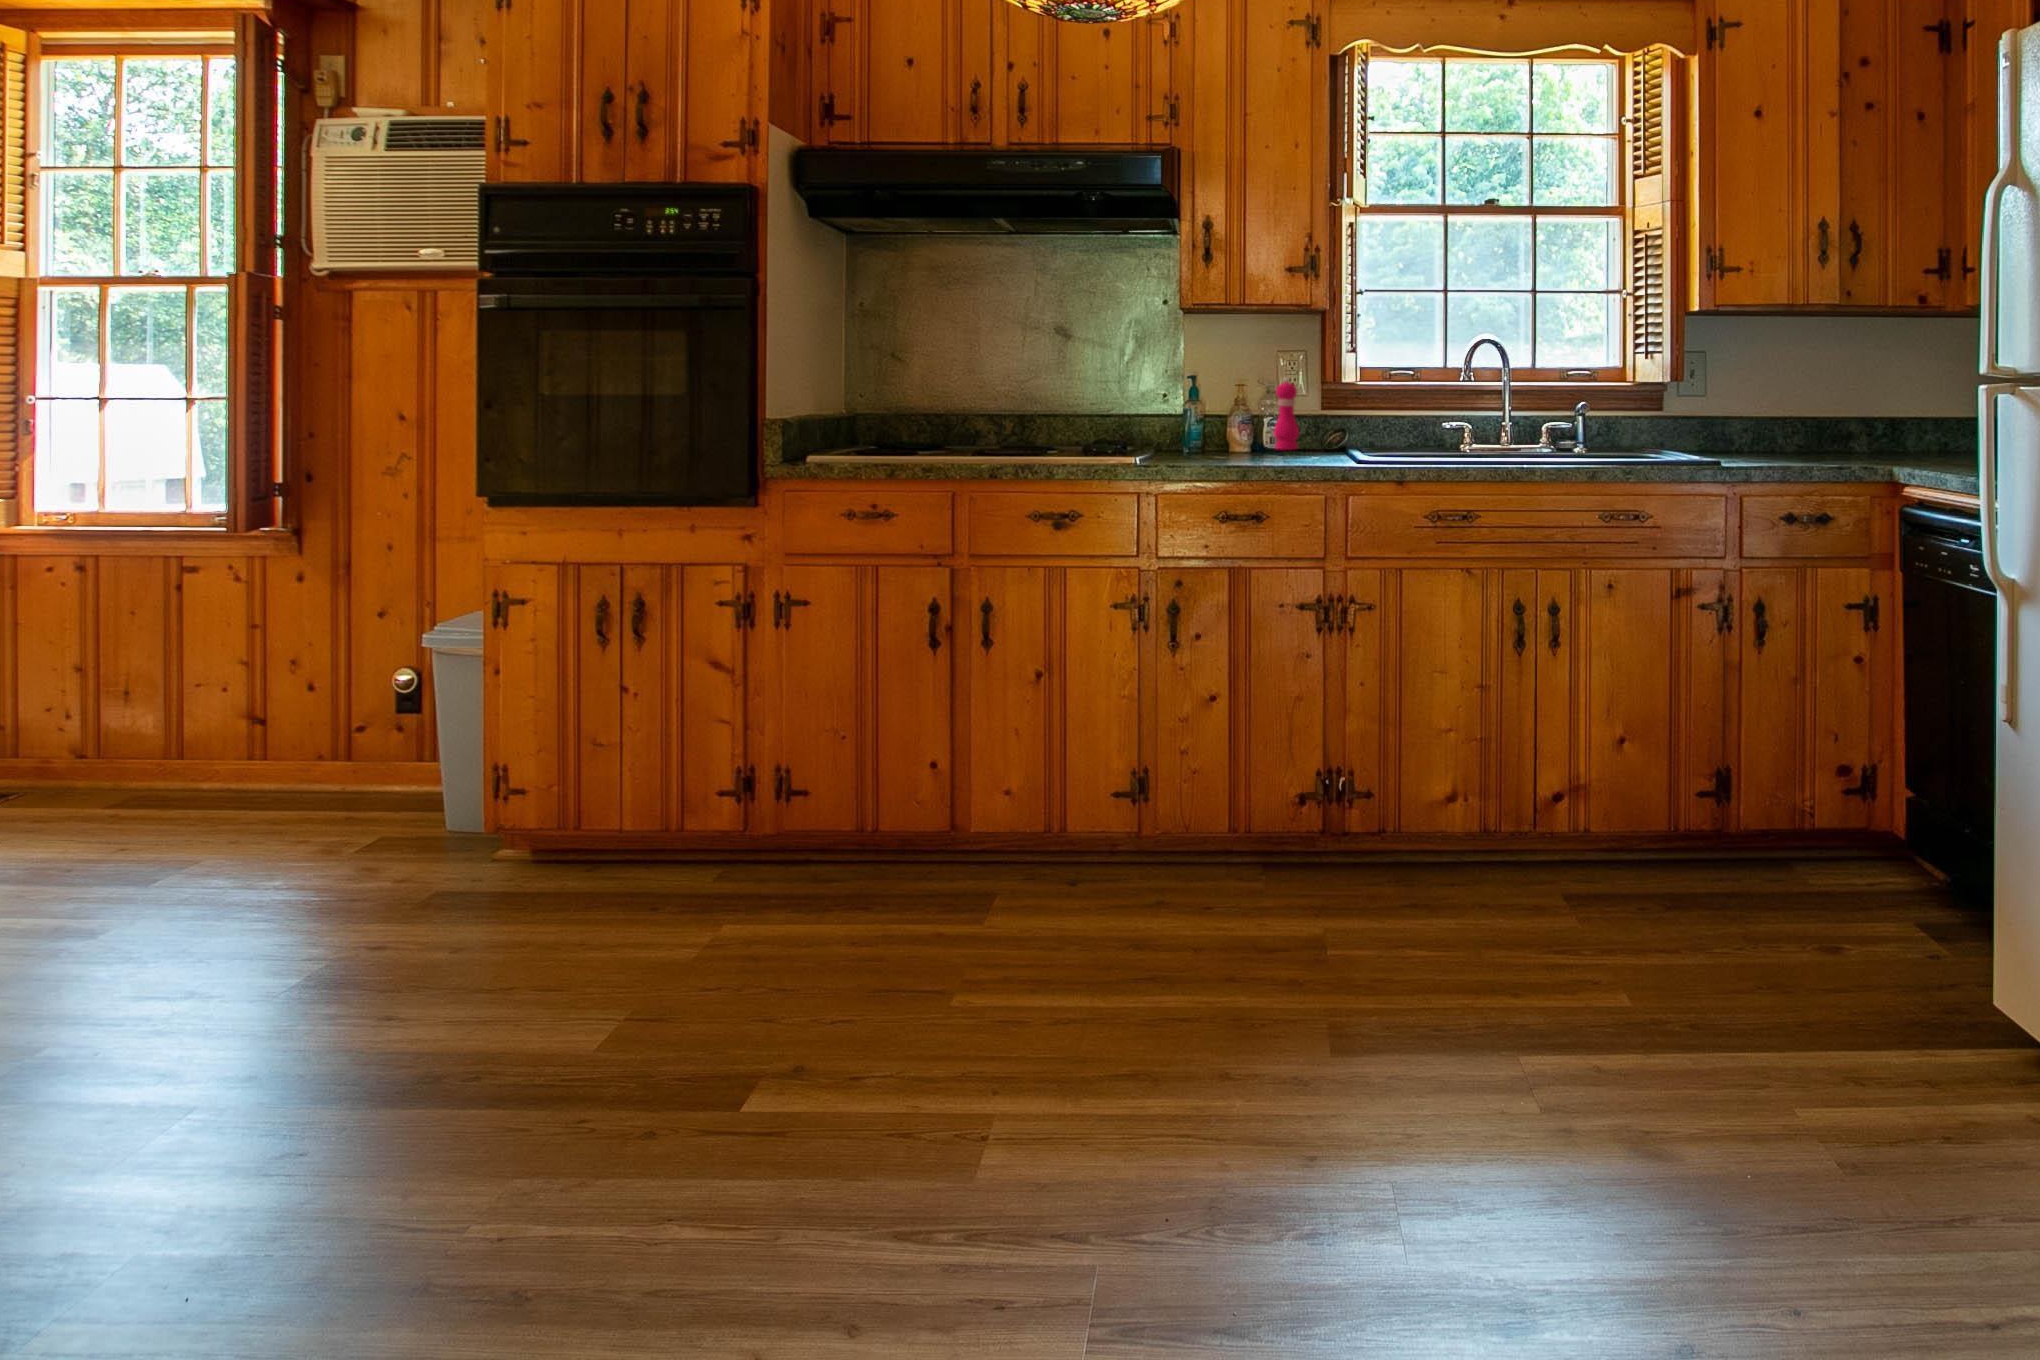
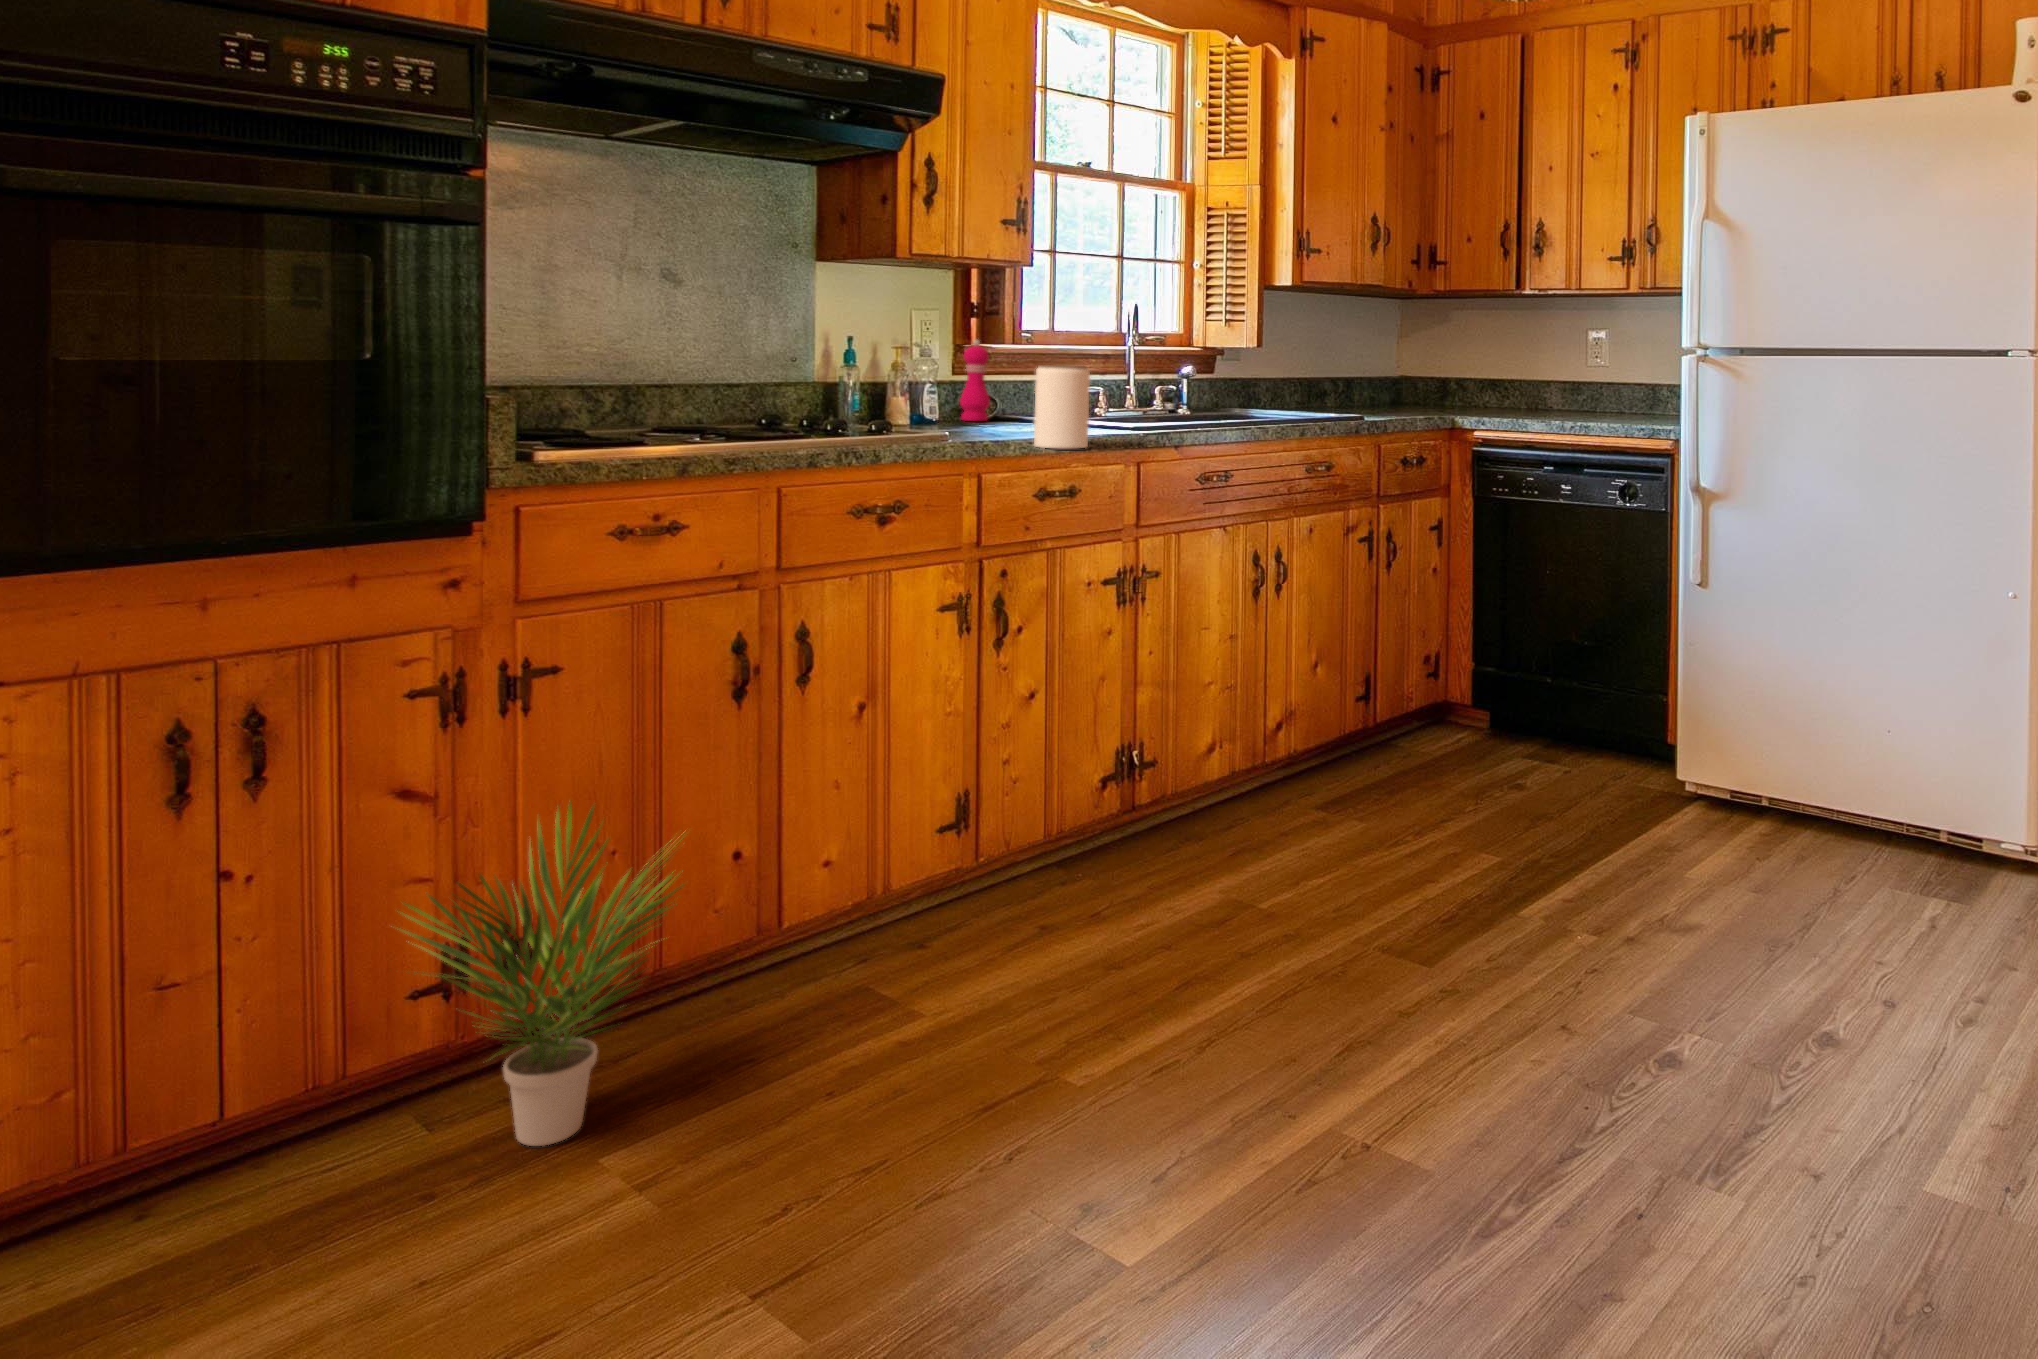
jar: none [1215,395,1264,470] -> present [1034,365,1090,449]
potted plant: none [606,687,810,908] -> present [402,802,682,1146]

